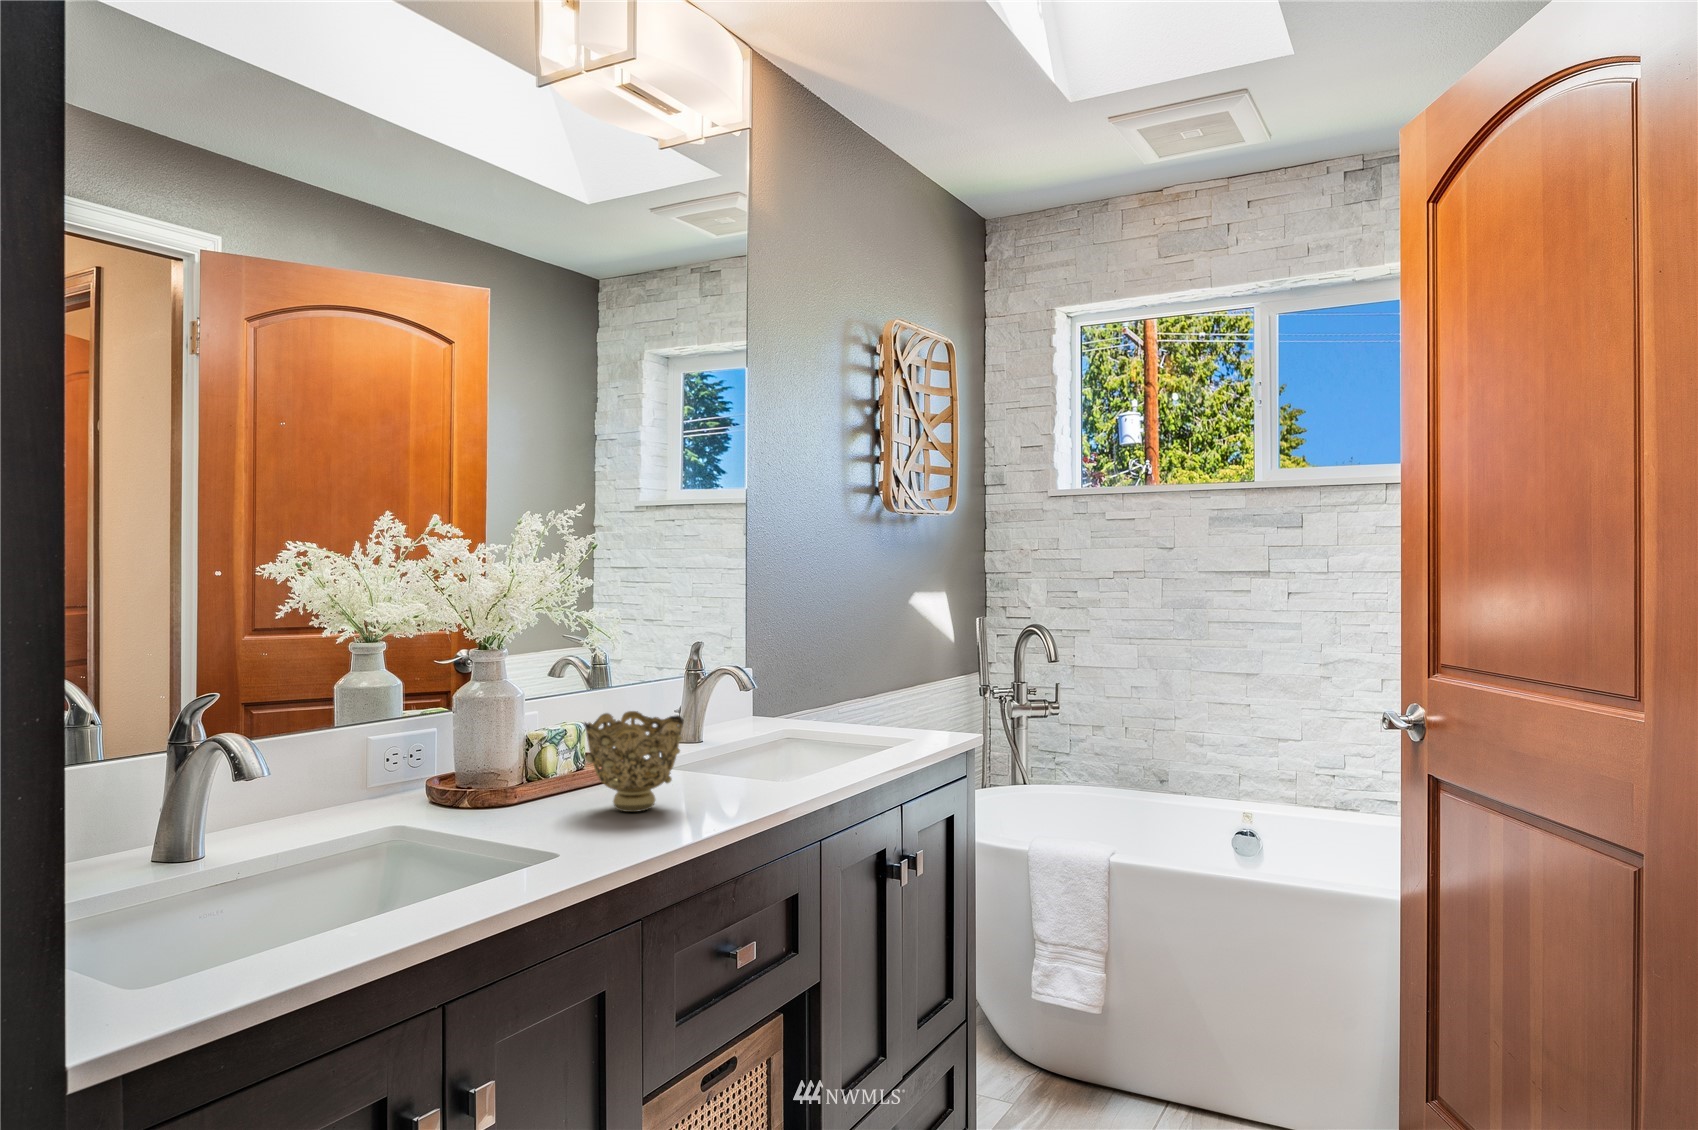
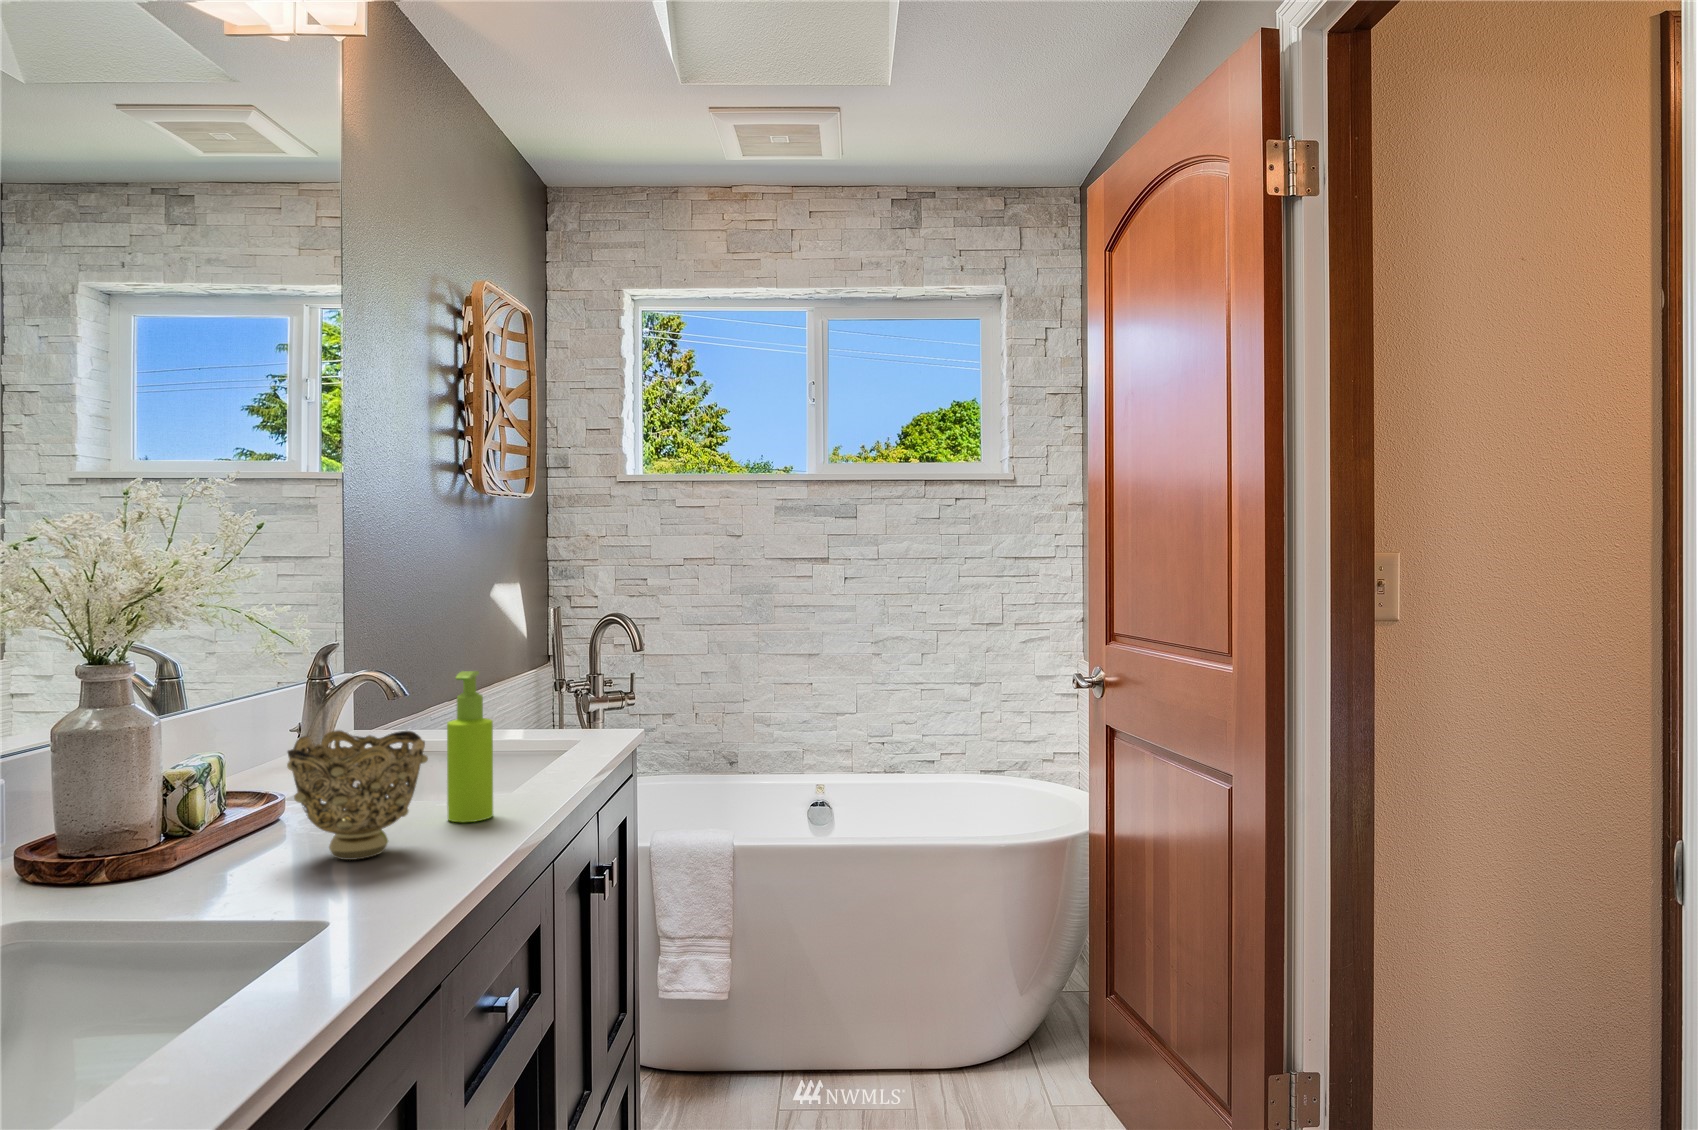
soap dispenser: none [724,670,760,796] -> present [447,671,493,822]

